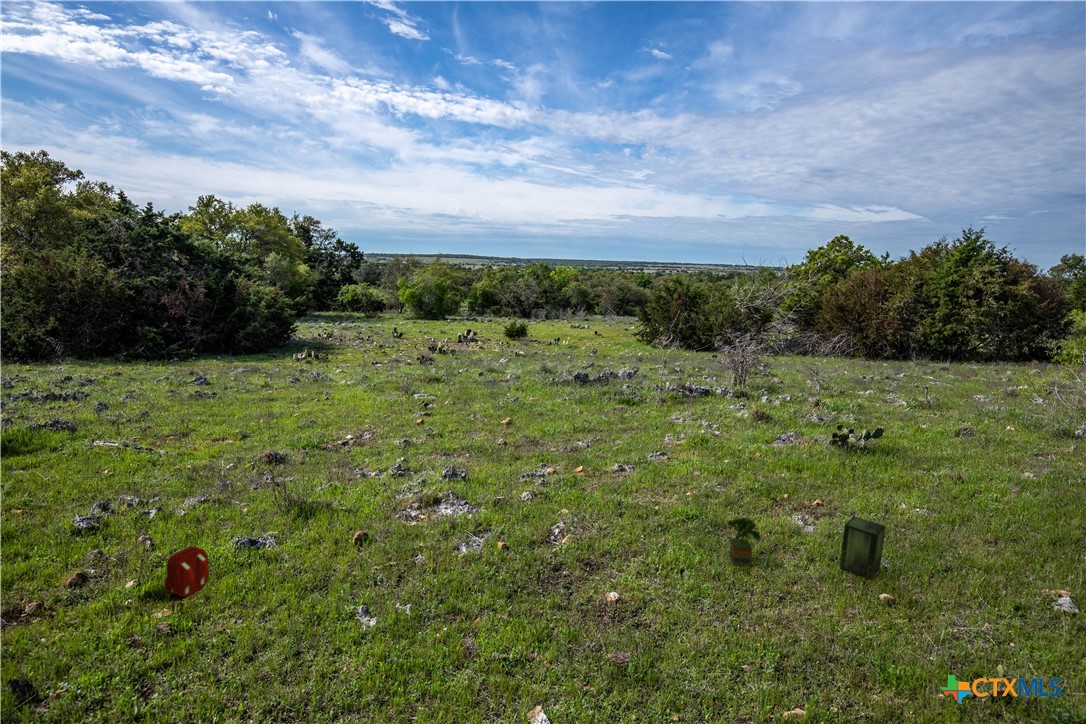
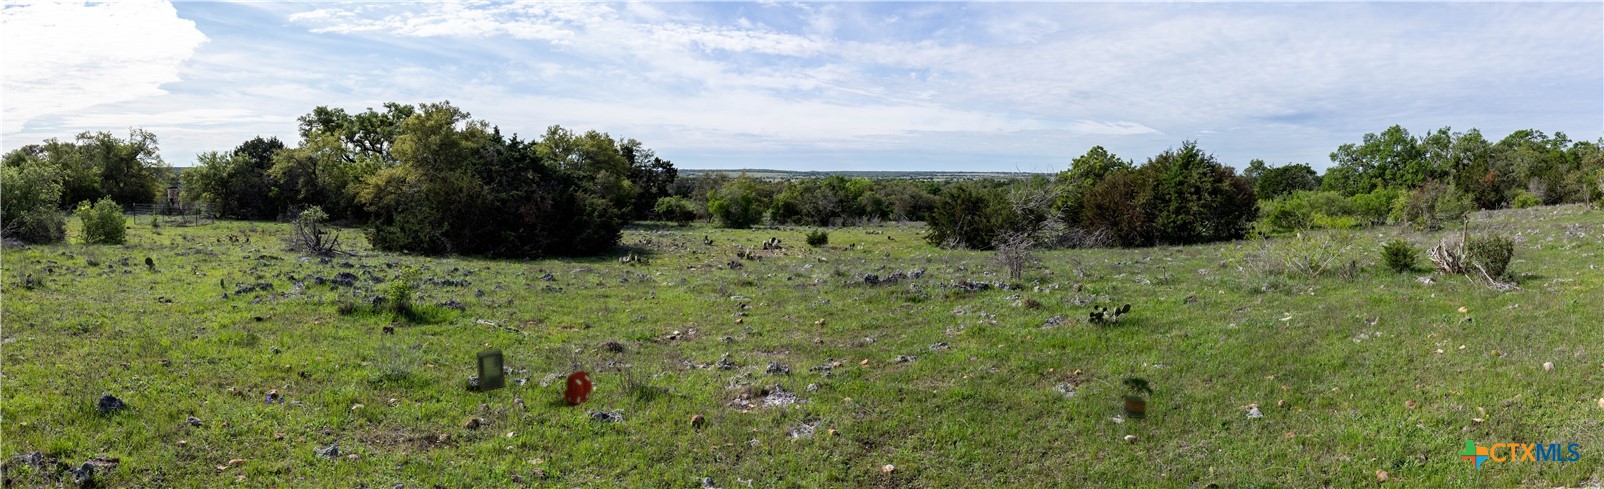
storage box: present [840,516,886,580] -> present [476,348,505,391]
potted tree: present [728,518,761,567] -> present [1123,378,1153,418]

